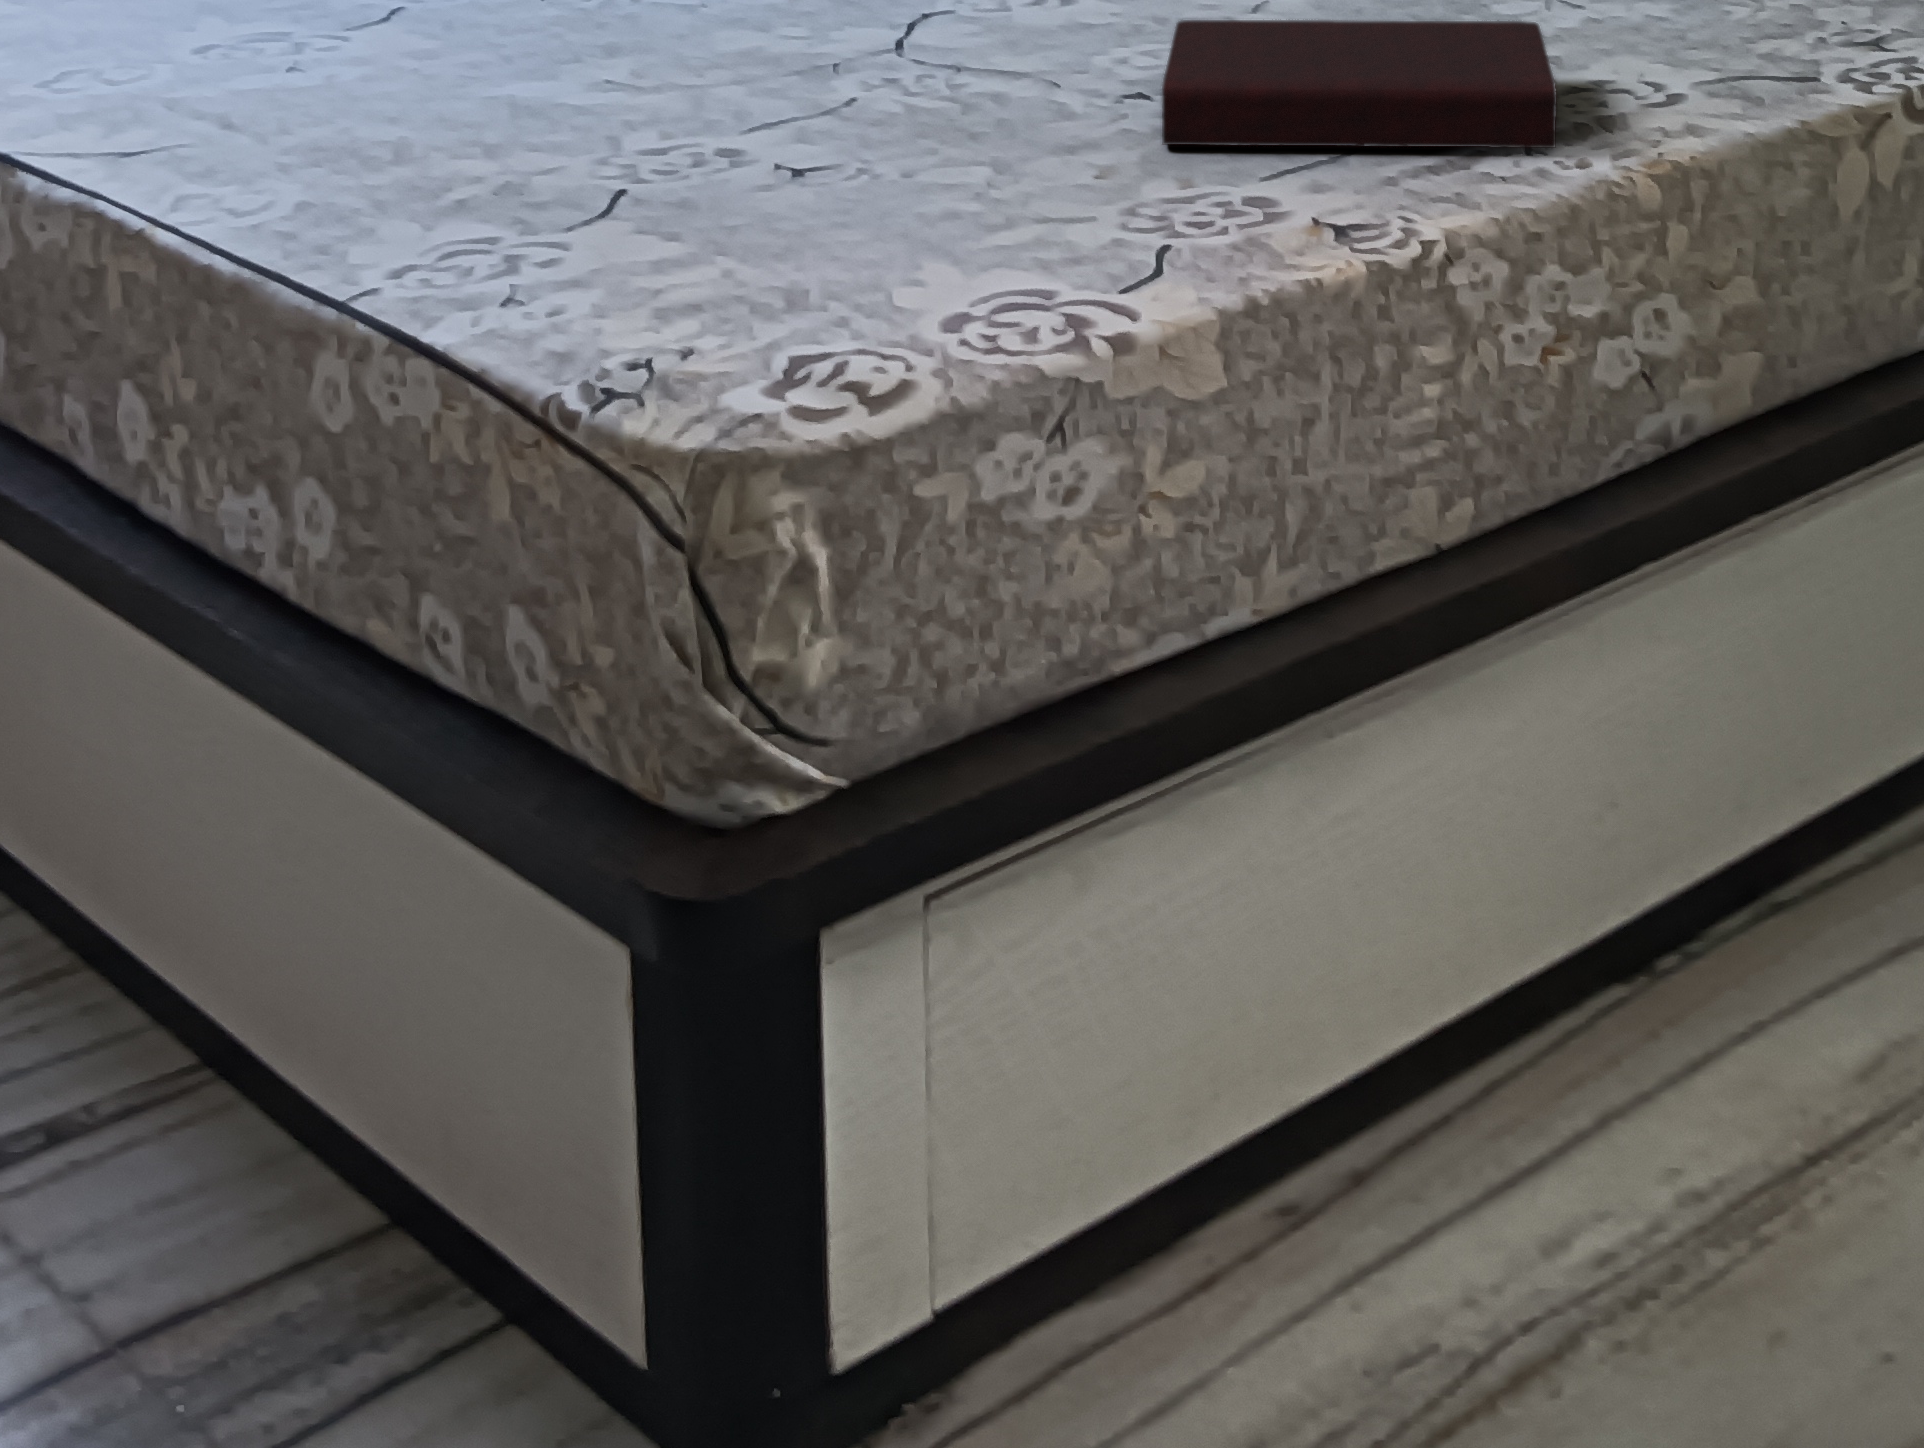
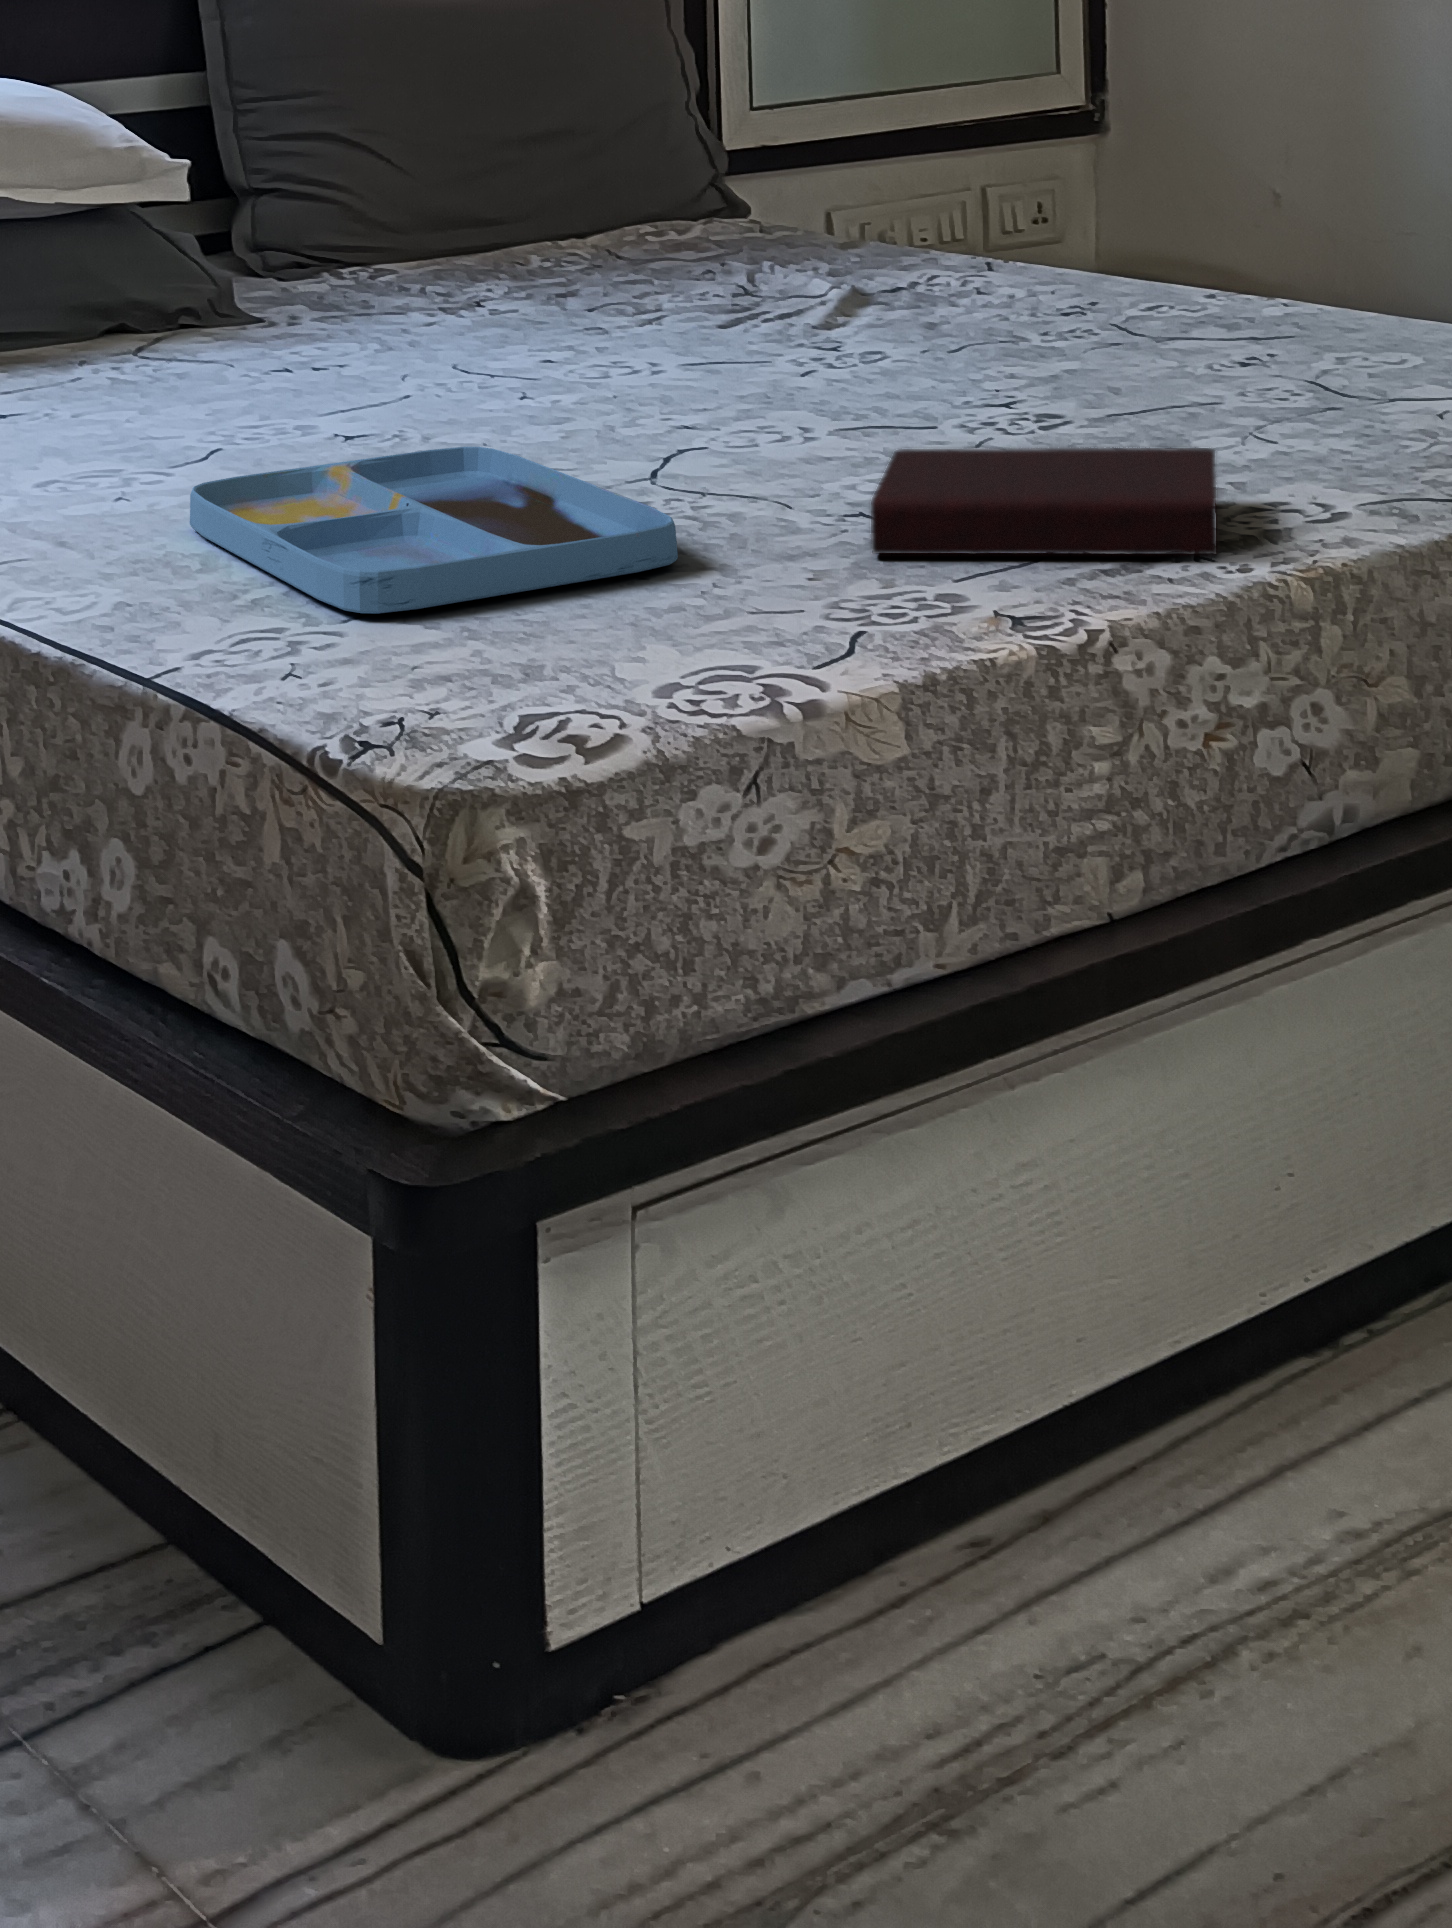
tray: none [373,11,941,219] -> present [190,447,678,614]

